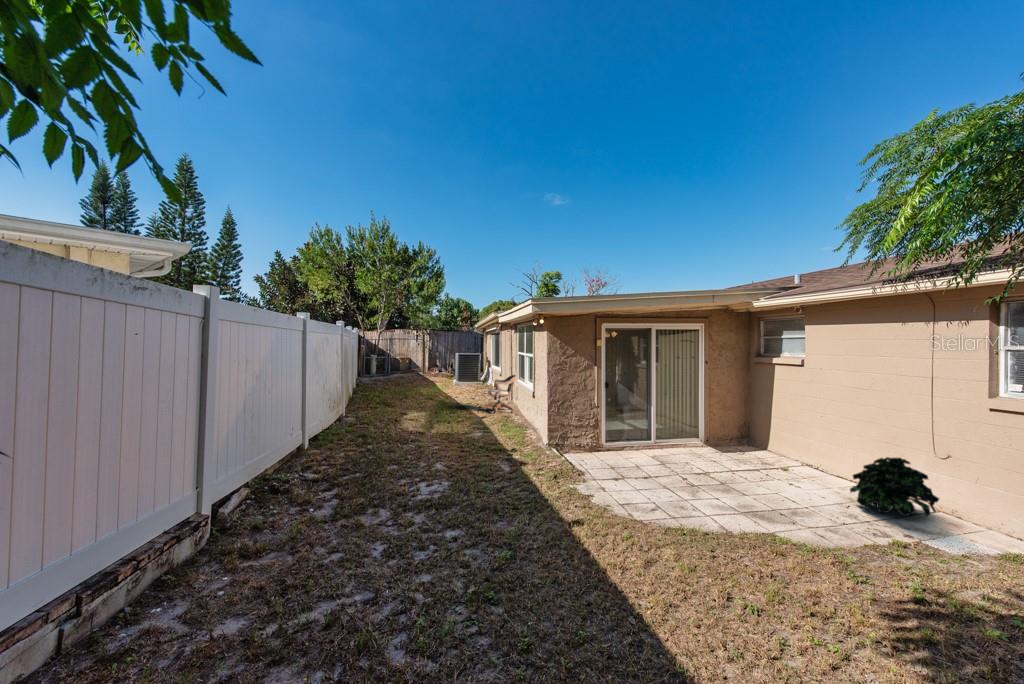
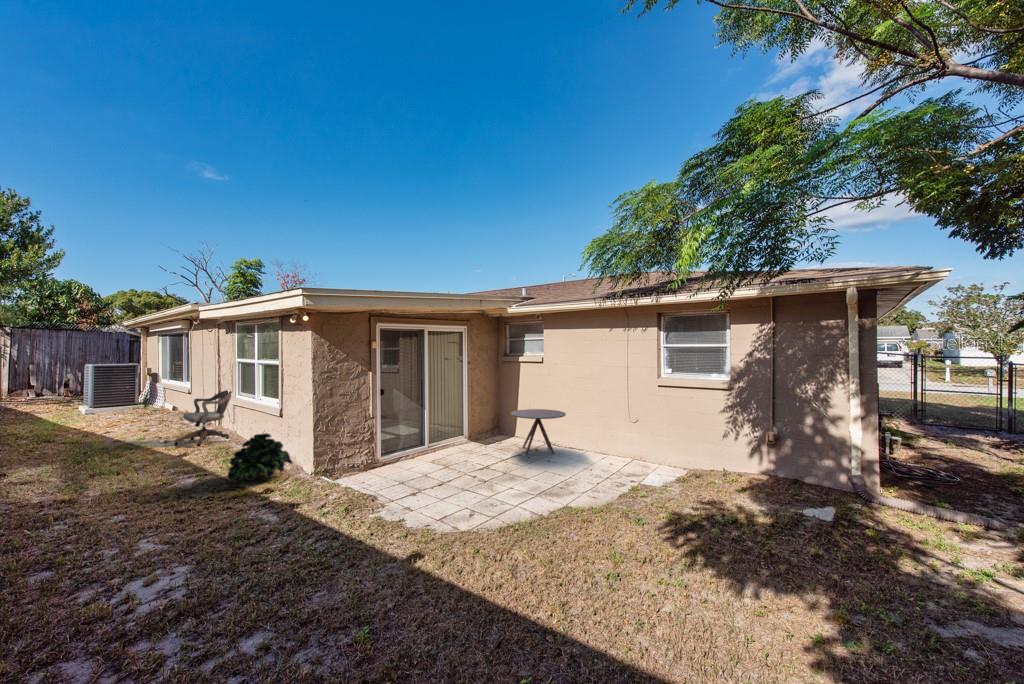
round table: none [749,420,830,480] -> present [511,409,566,454]
potted plant: present [850,457,939,516] -> present [227,433,292,483]

